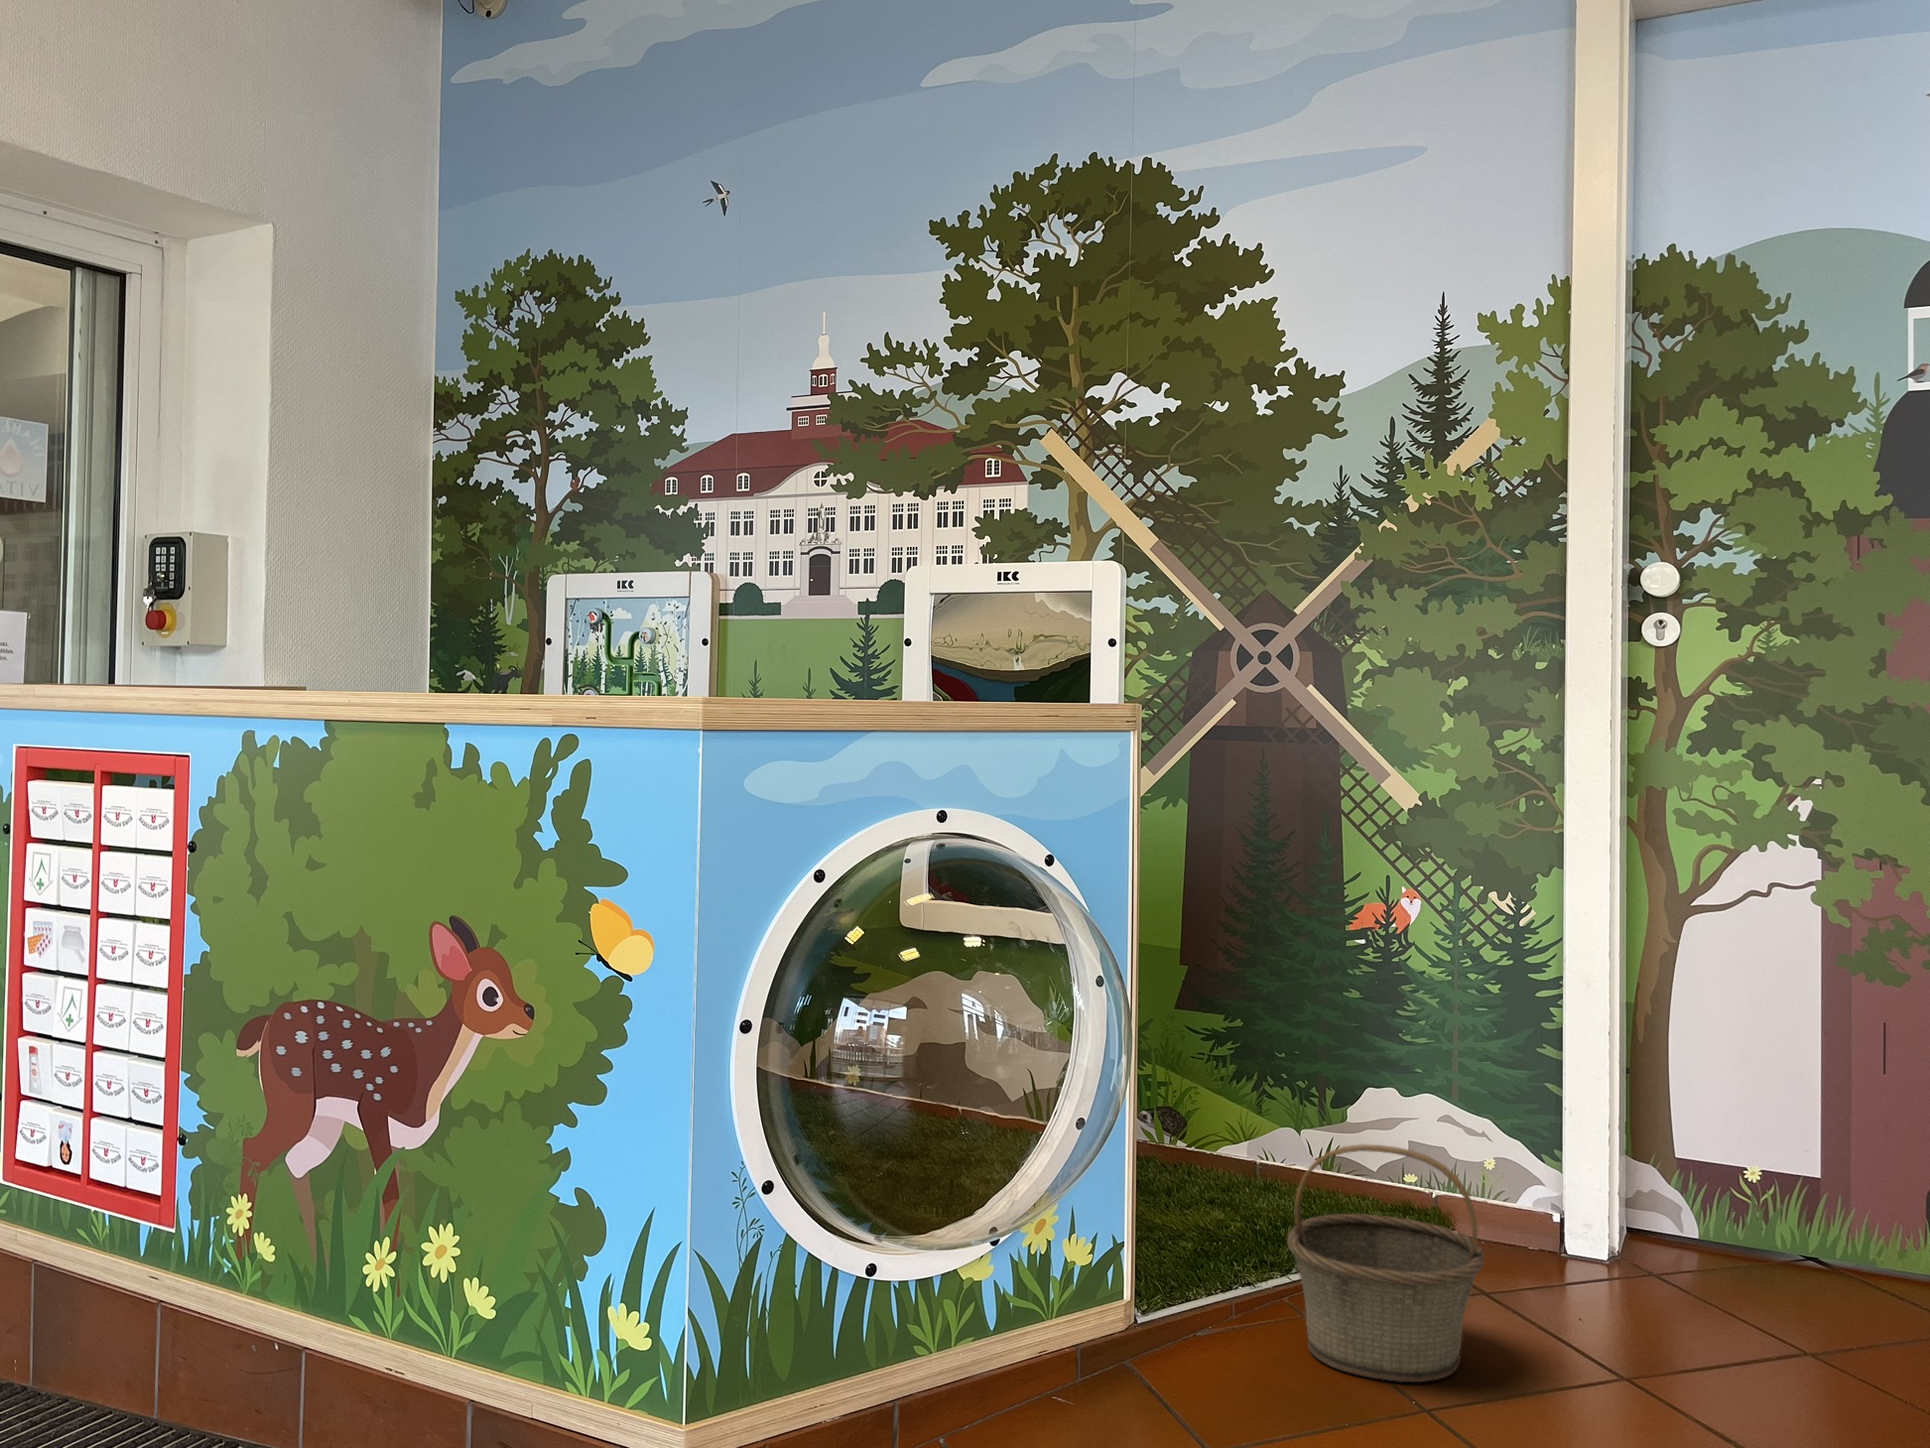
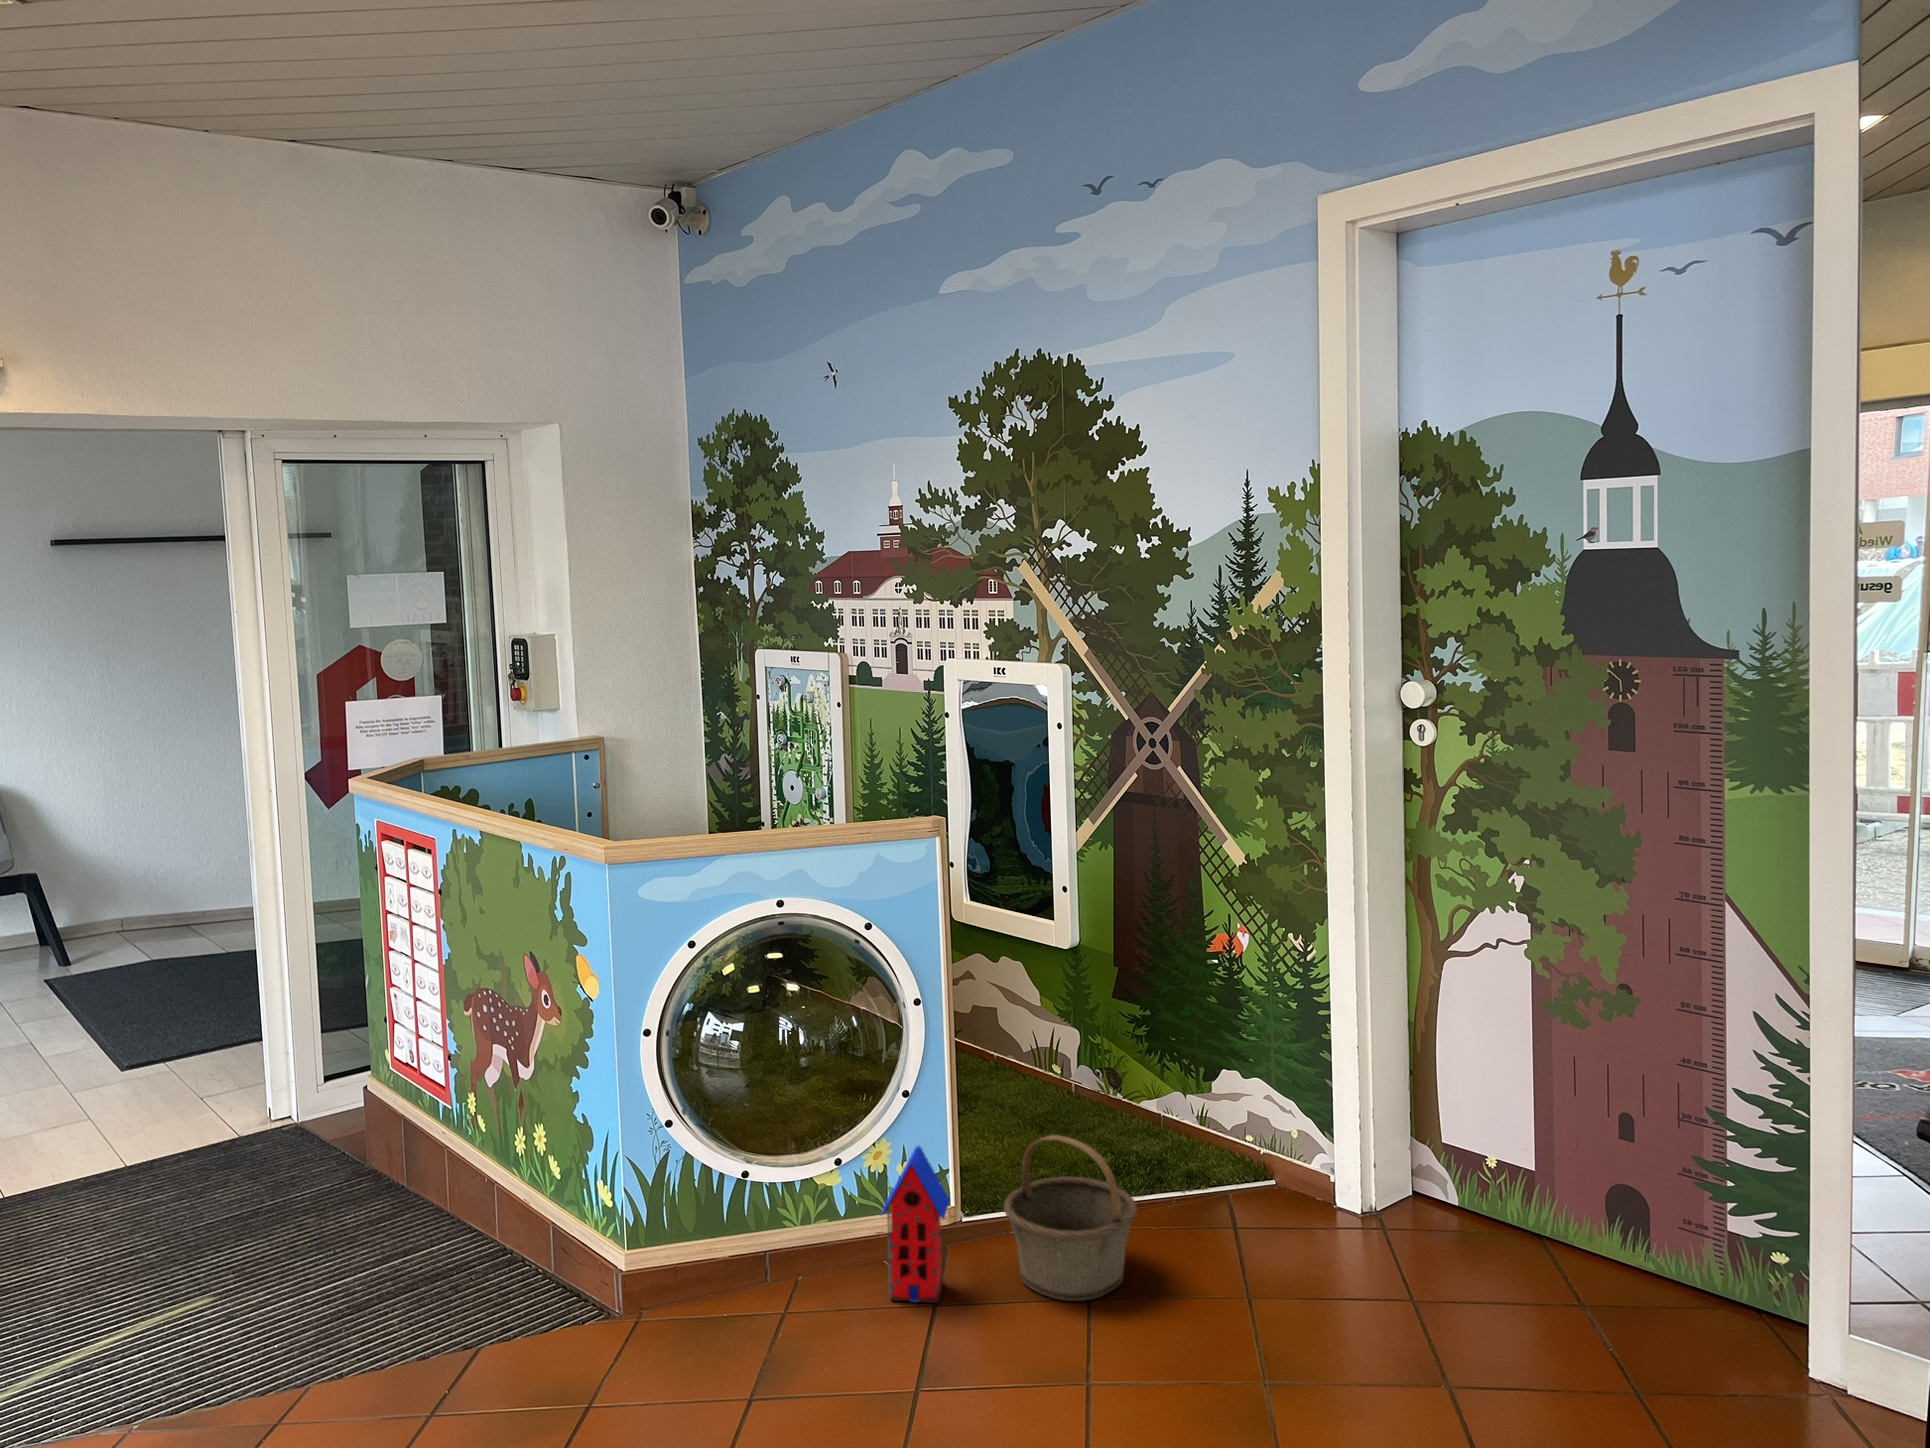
toy house: none [1154,1166,1274,1413] -> present [882,1145,950,1303]

